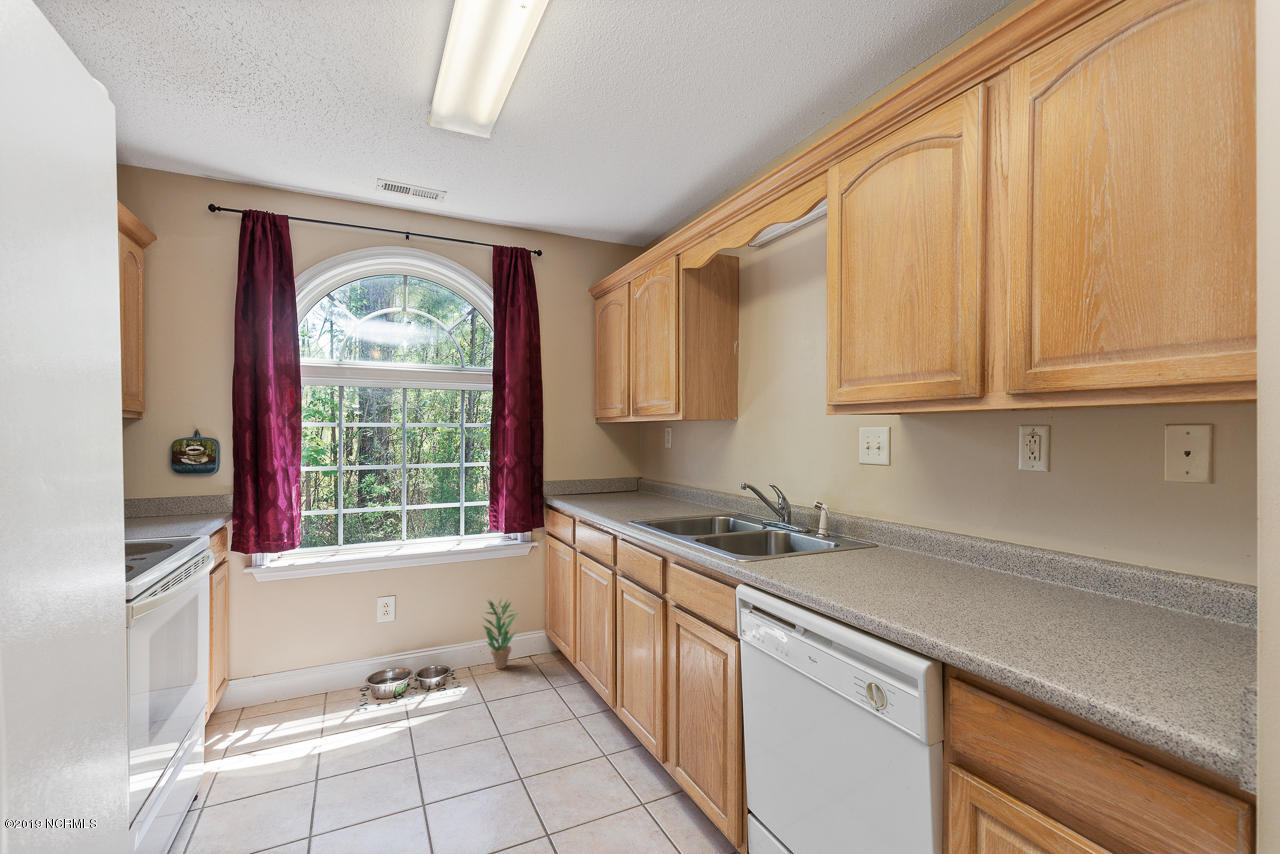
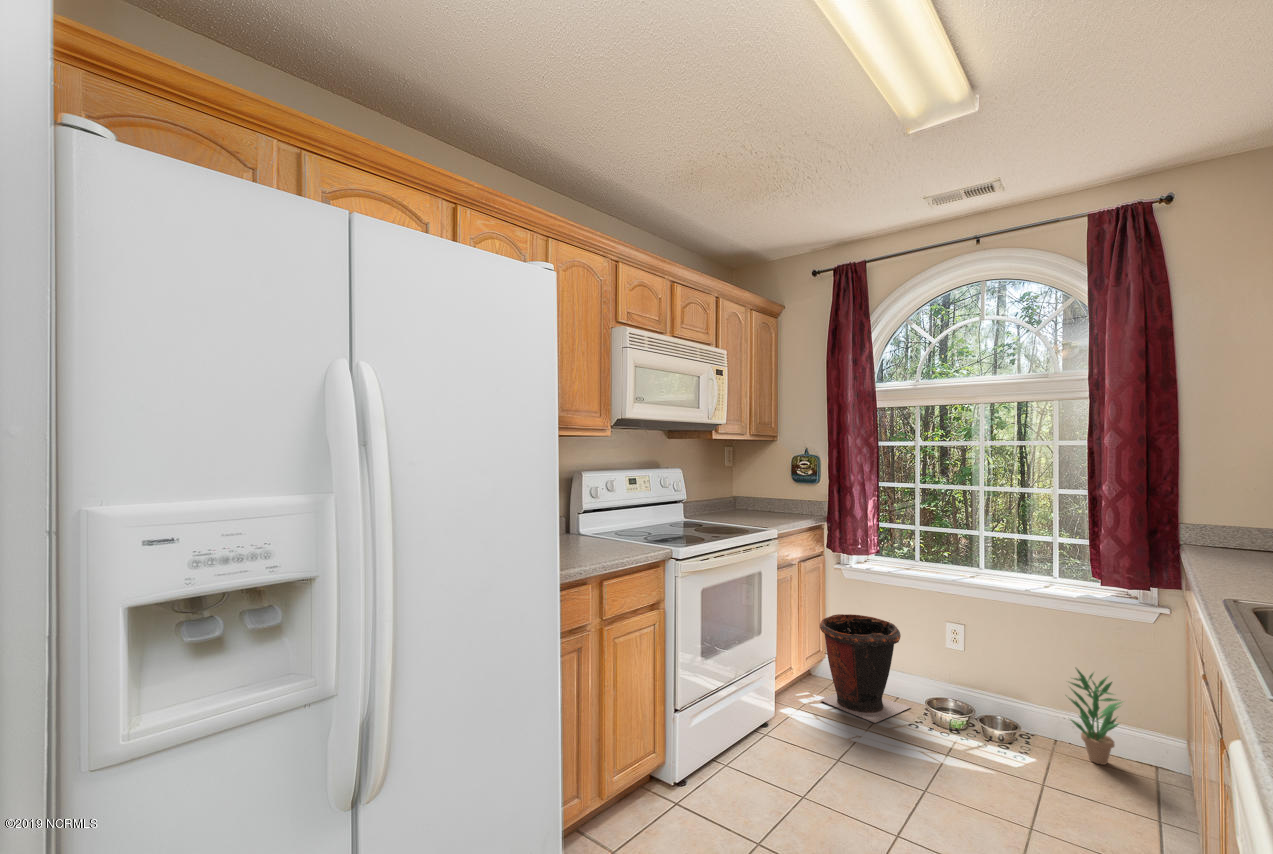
waste bin: none [239,614,347,737] -> present [820,614,911,723]

